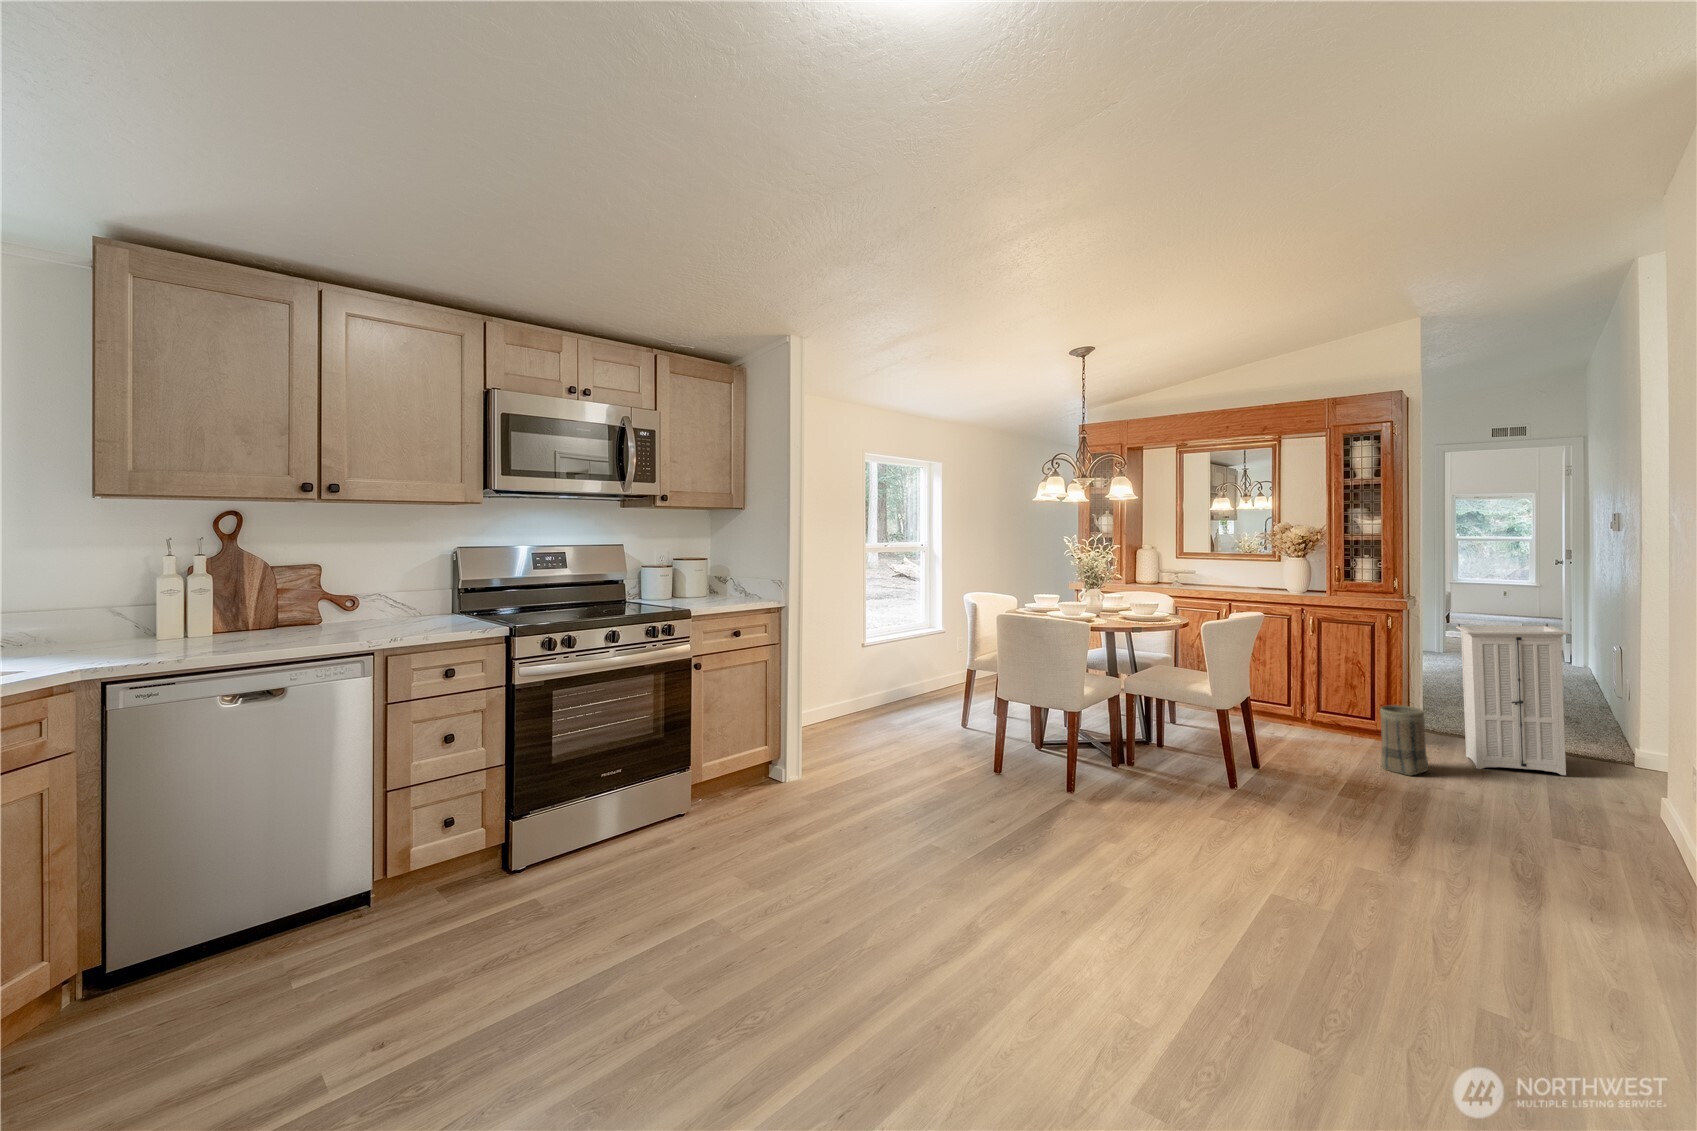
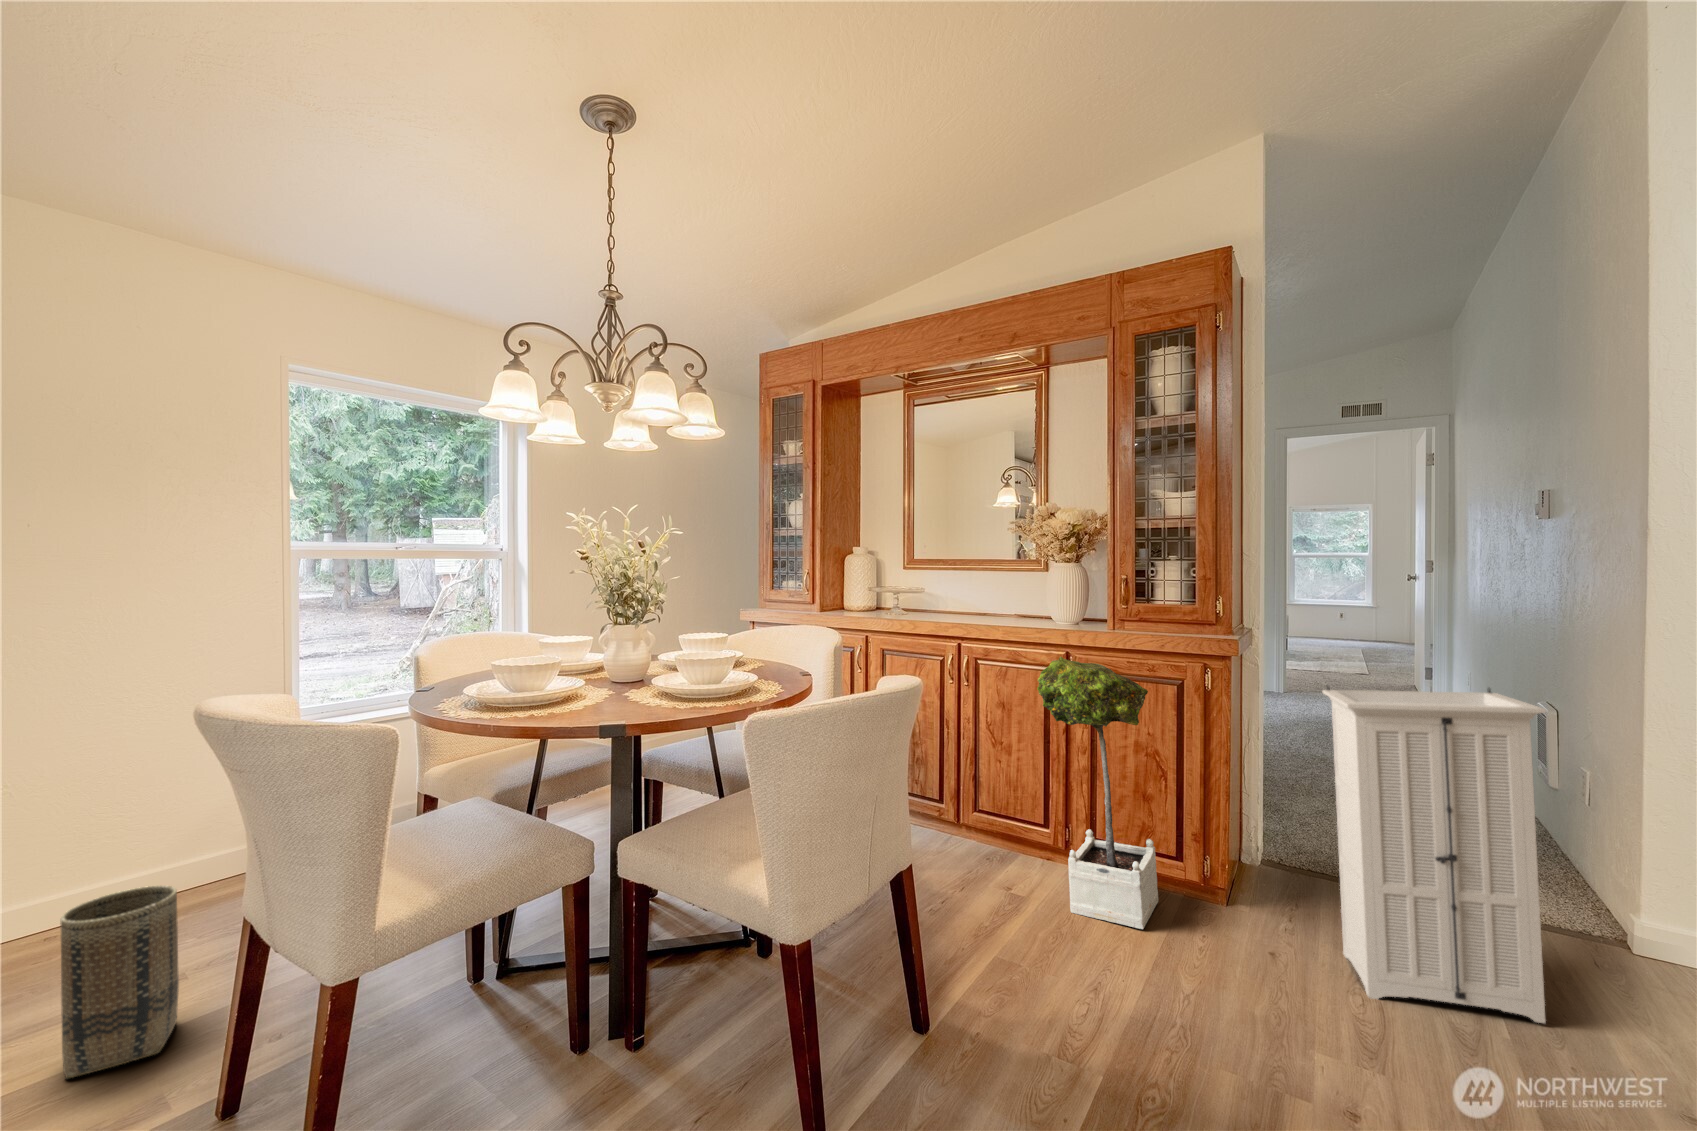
potted tree: none [1290,612,1361,747] -> present [1037,657,1158,929]
basket: present [1380,705,1428,776] -> present [60,885,179,1078]

